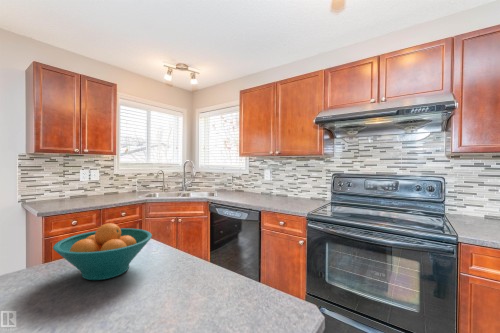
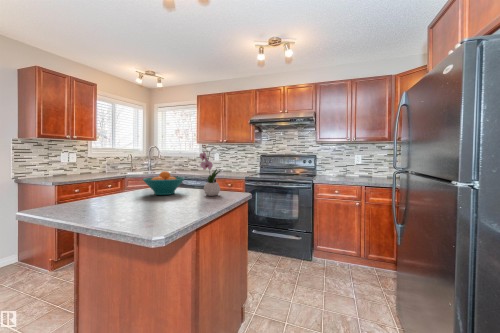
flower arrangement: none [162,170,217,301] -> present [200,145,222,196]

